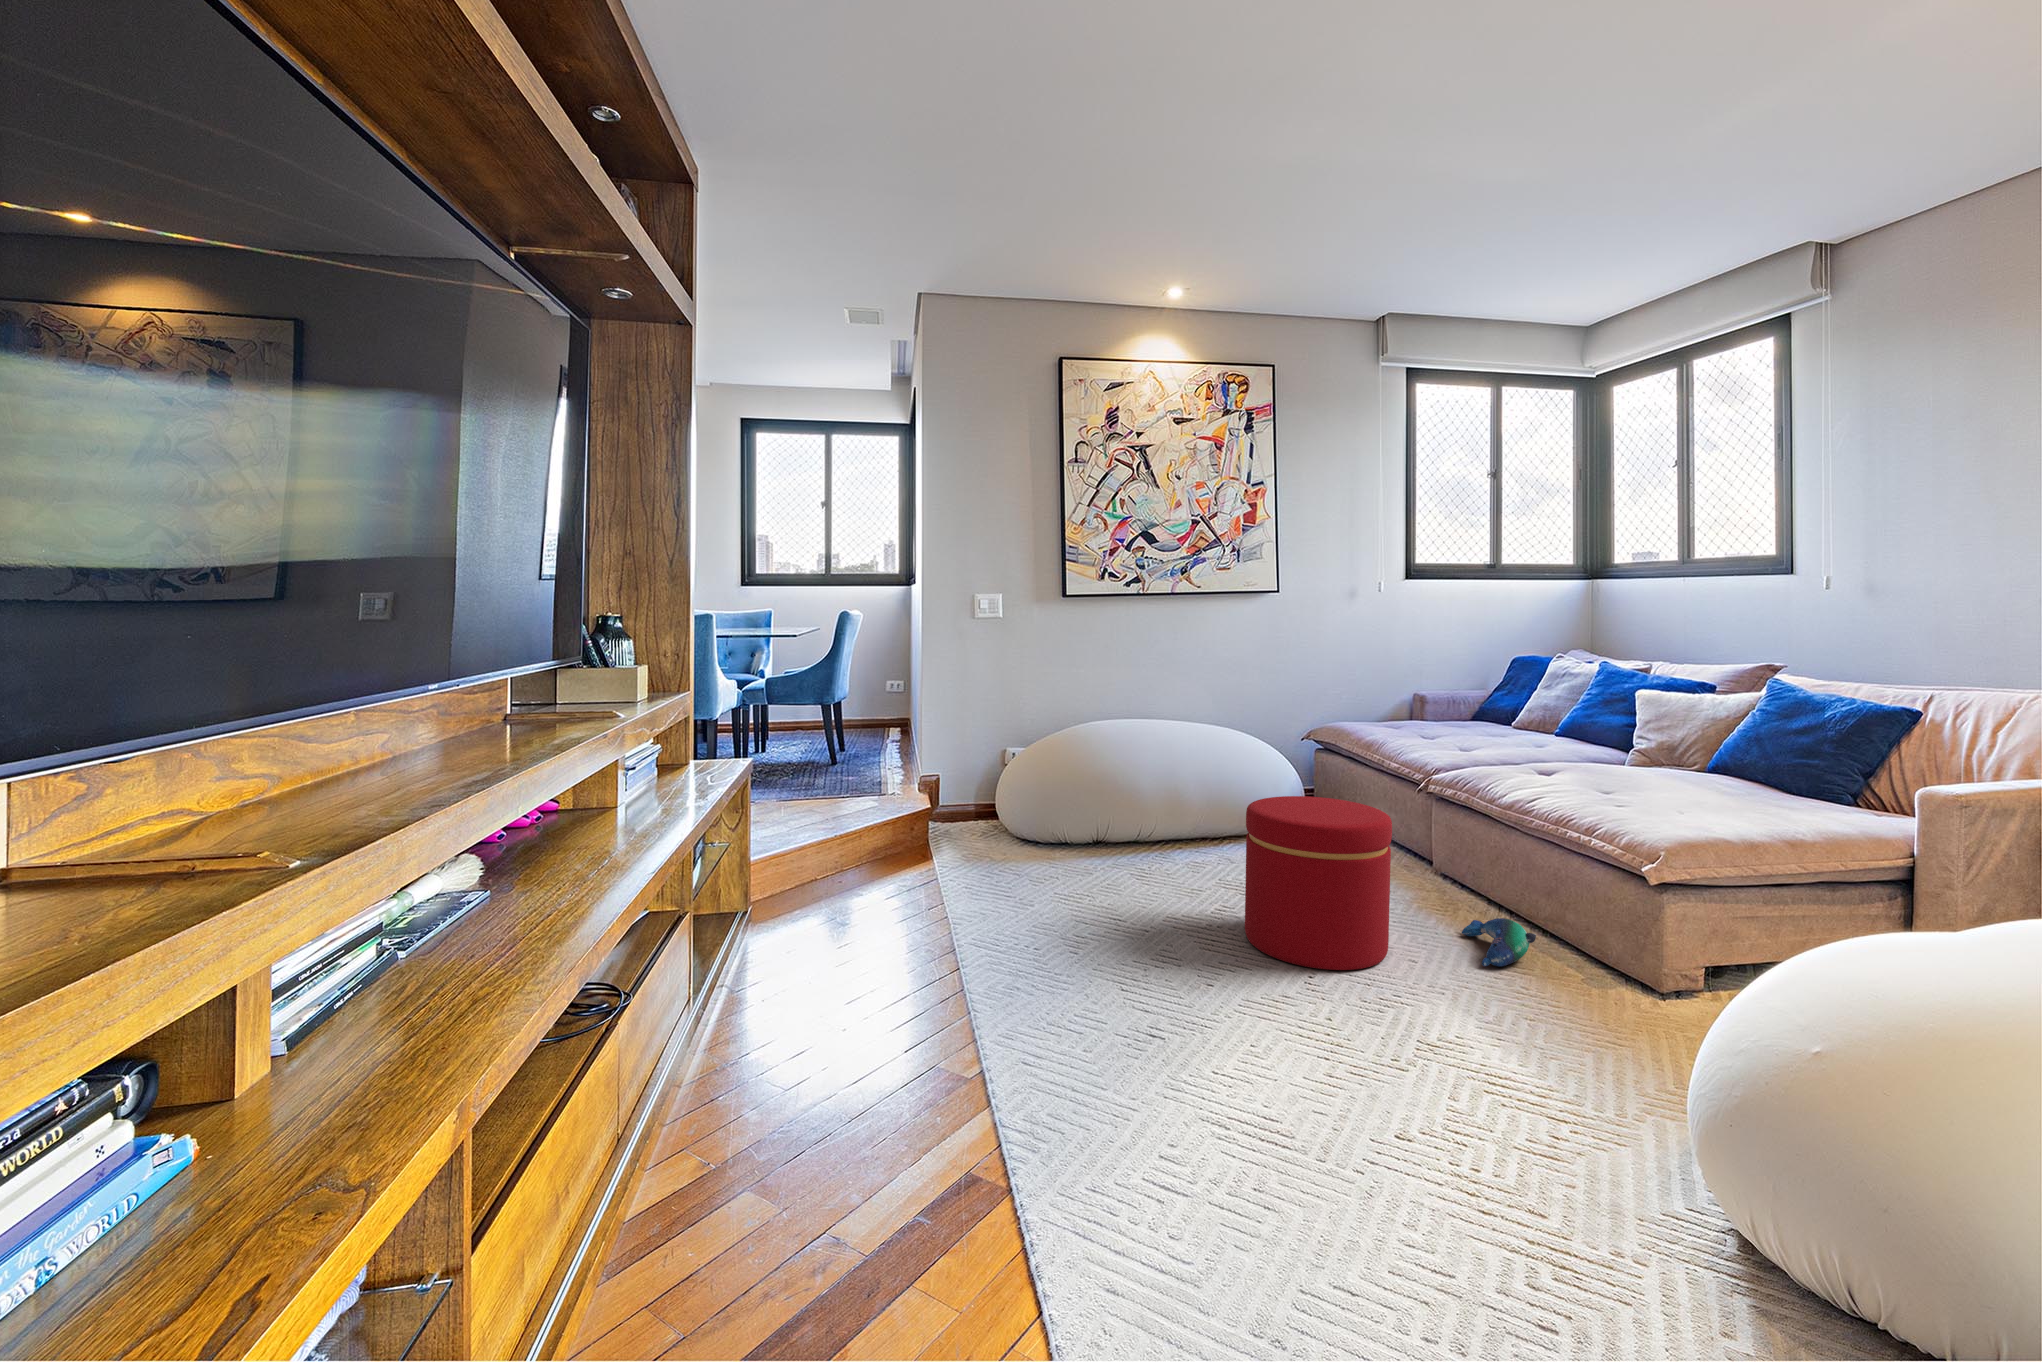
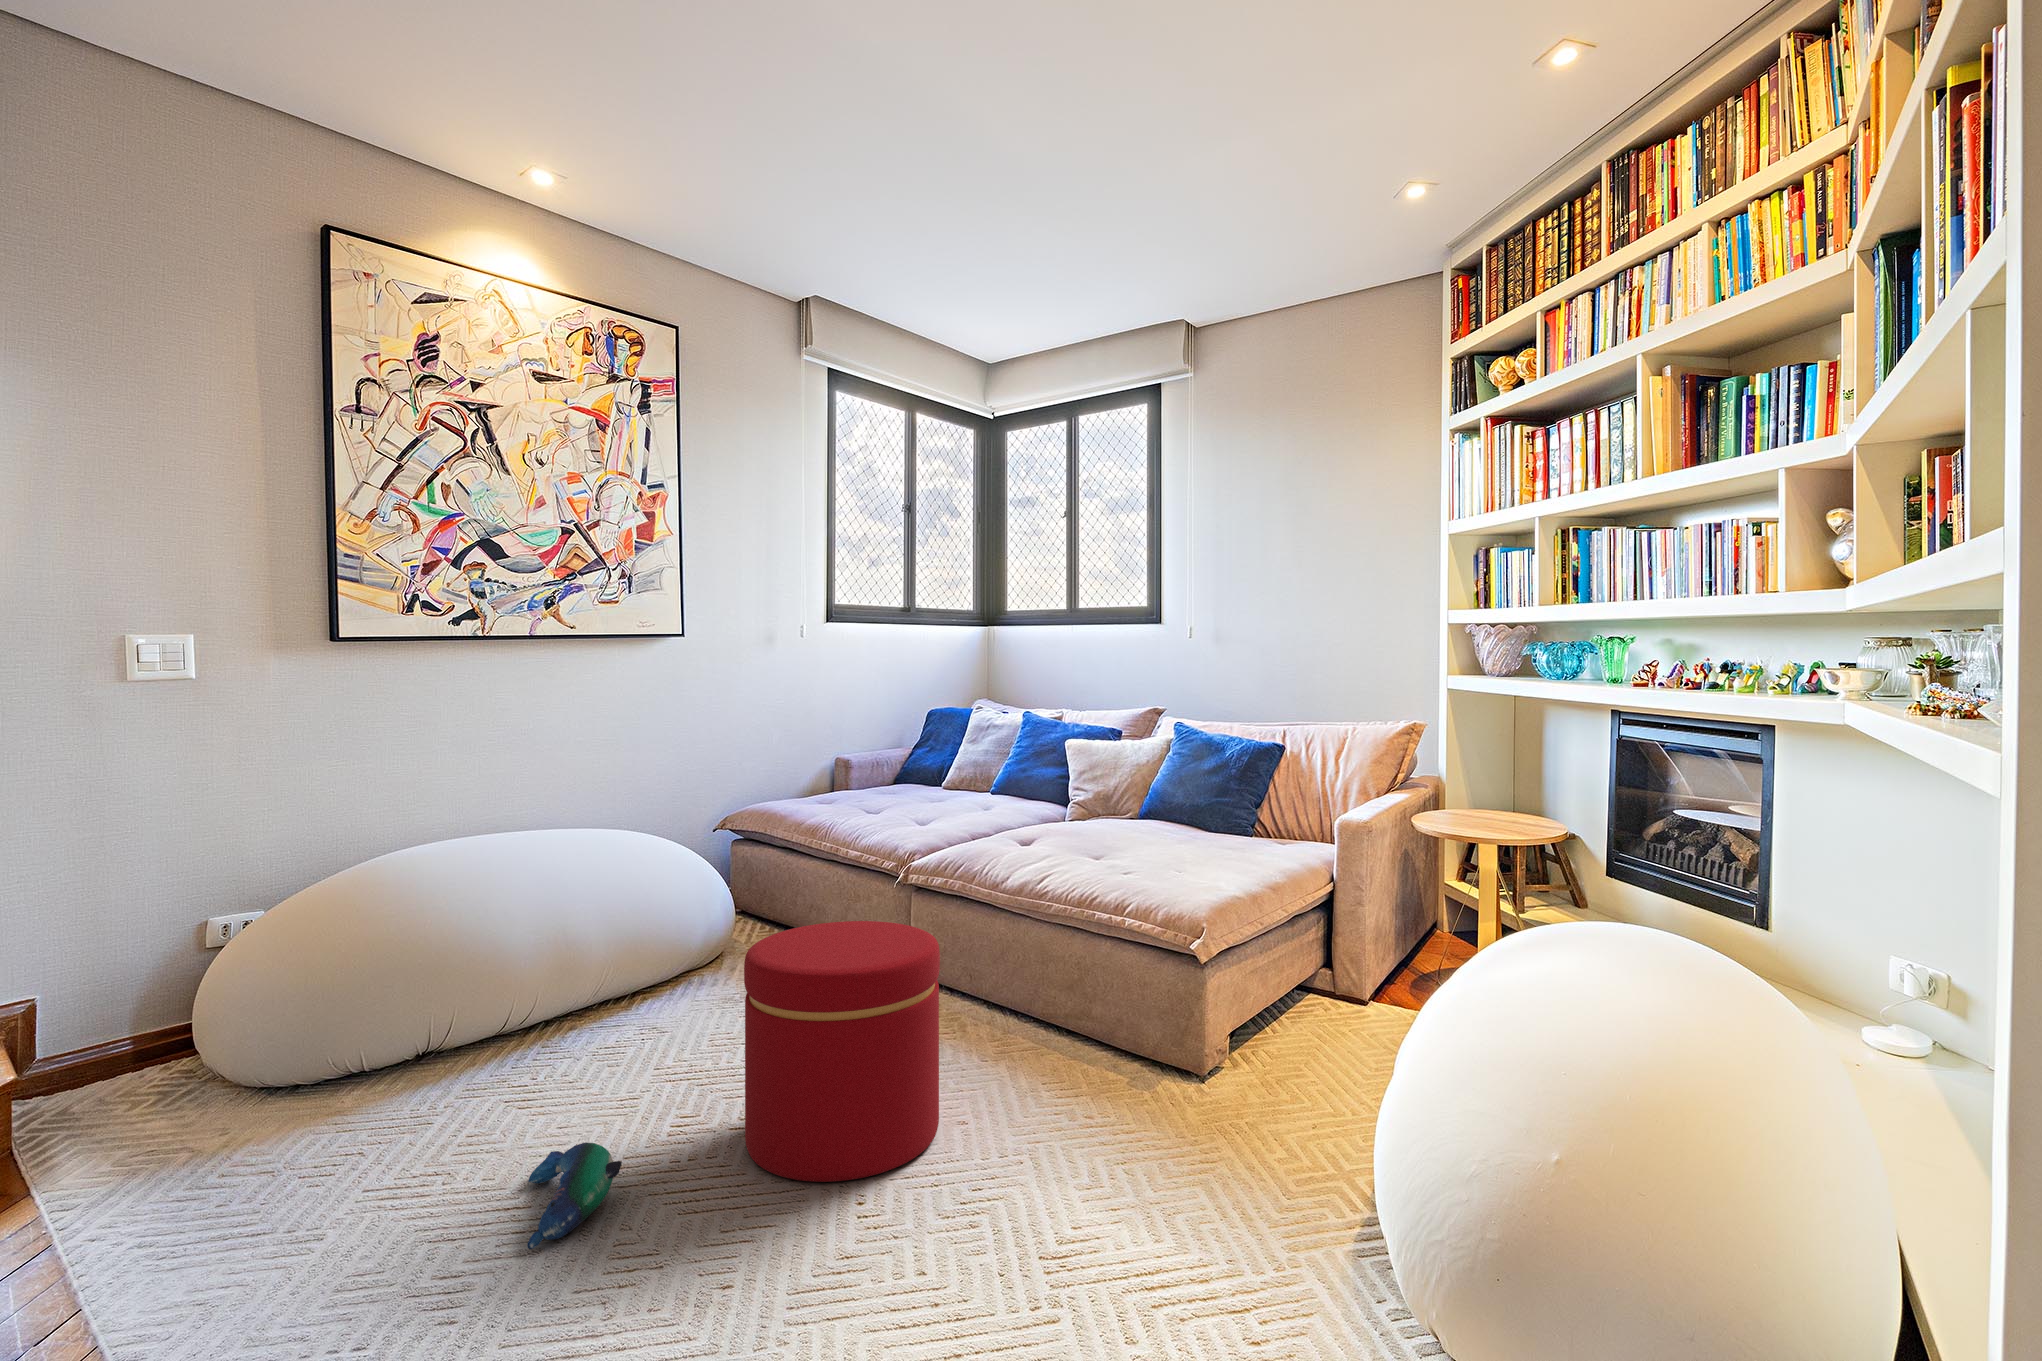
plush toy: present [1462,918,1536,967] -> present [527,1143,622,1249]

